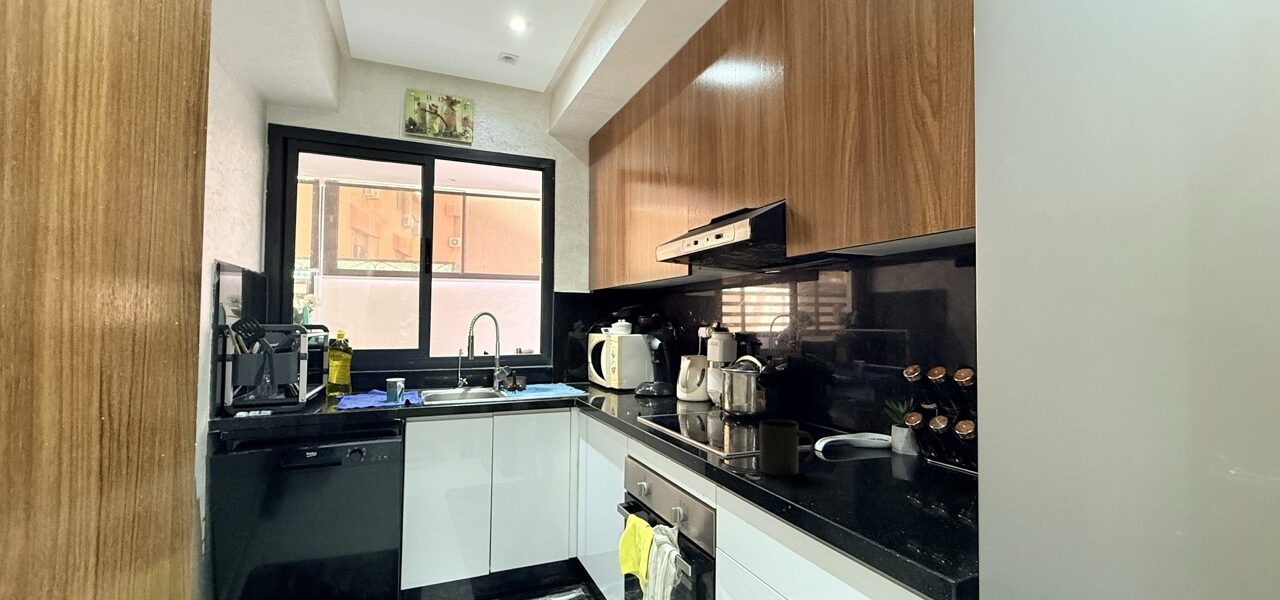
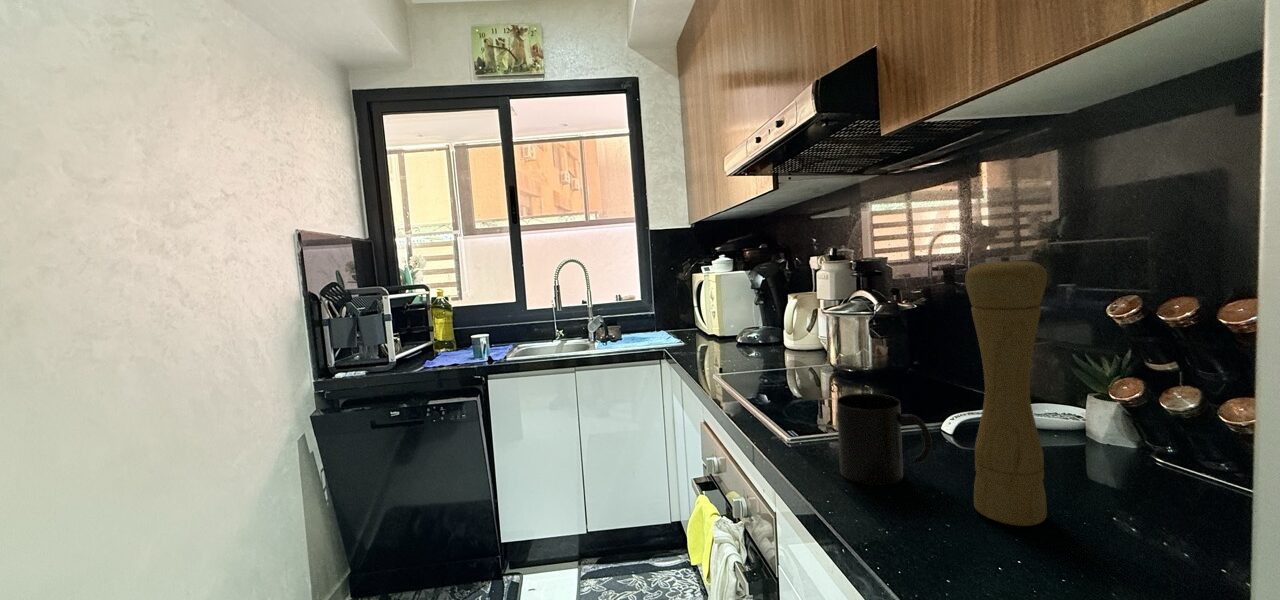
pepper mill: none [840,337,880,490] -> present [965,257,1047,526]

